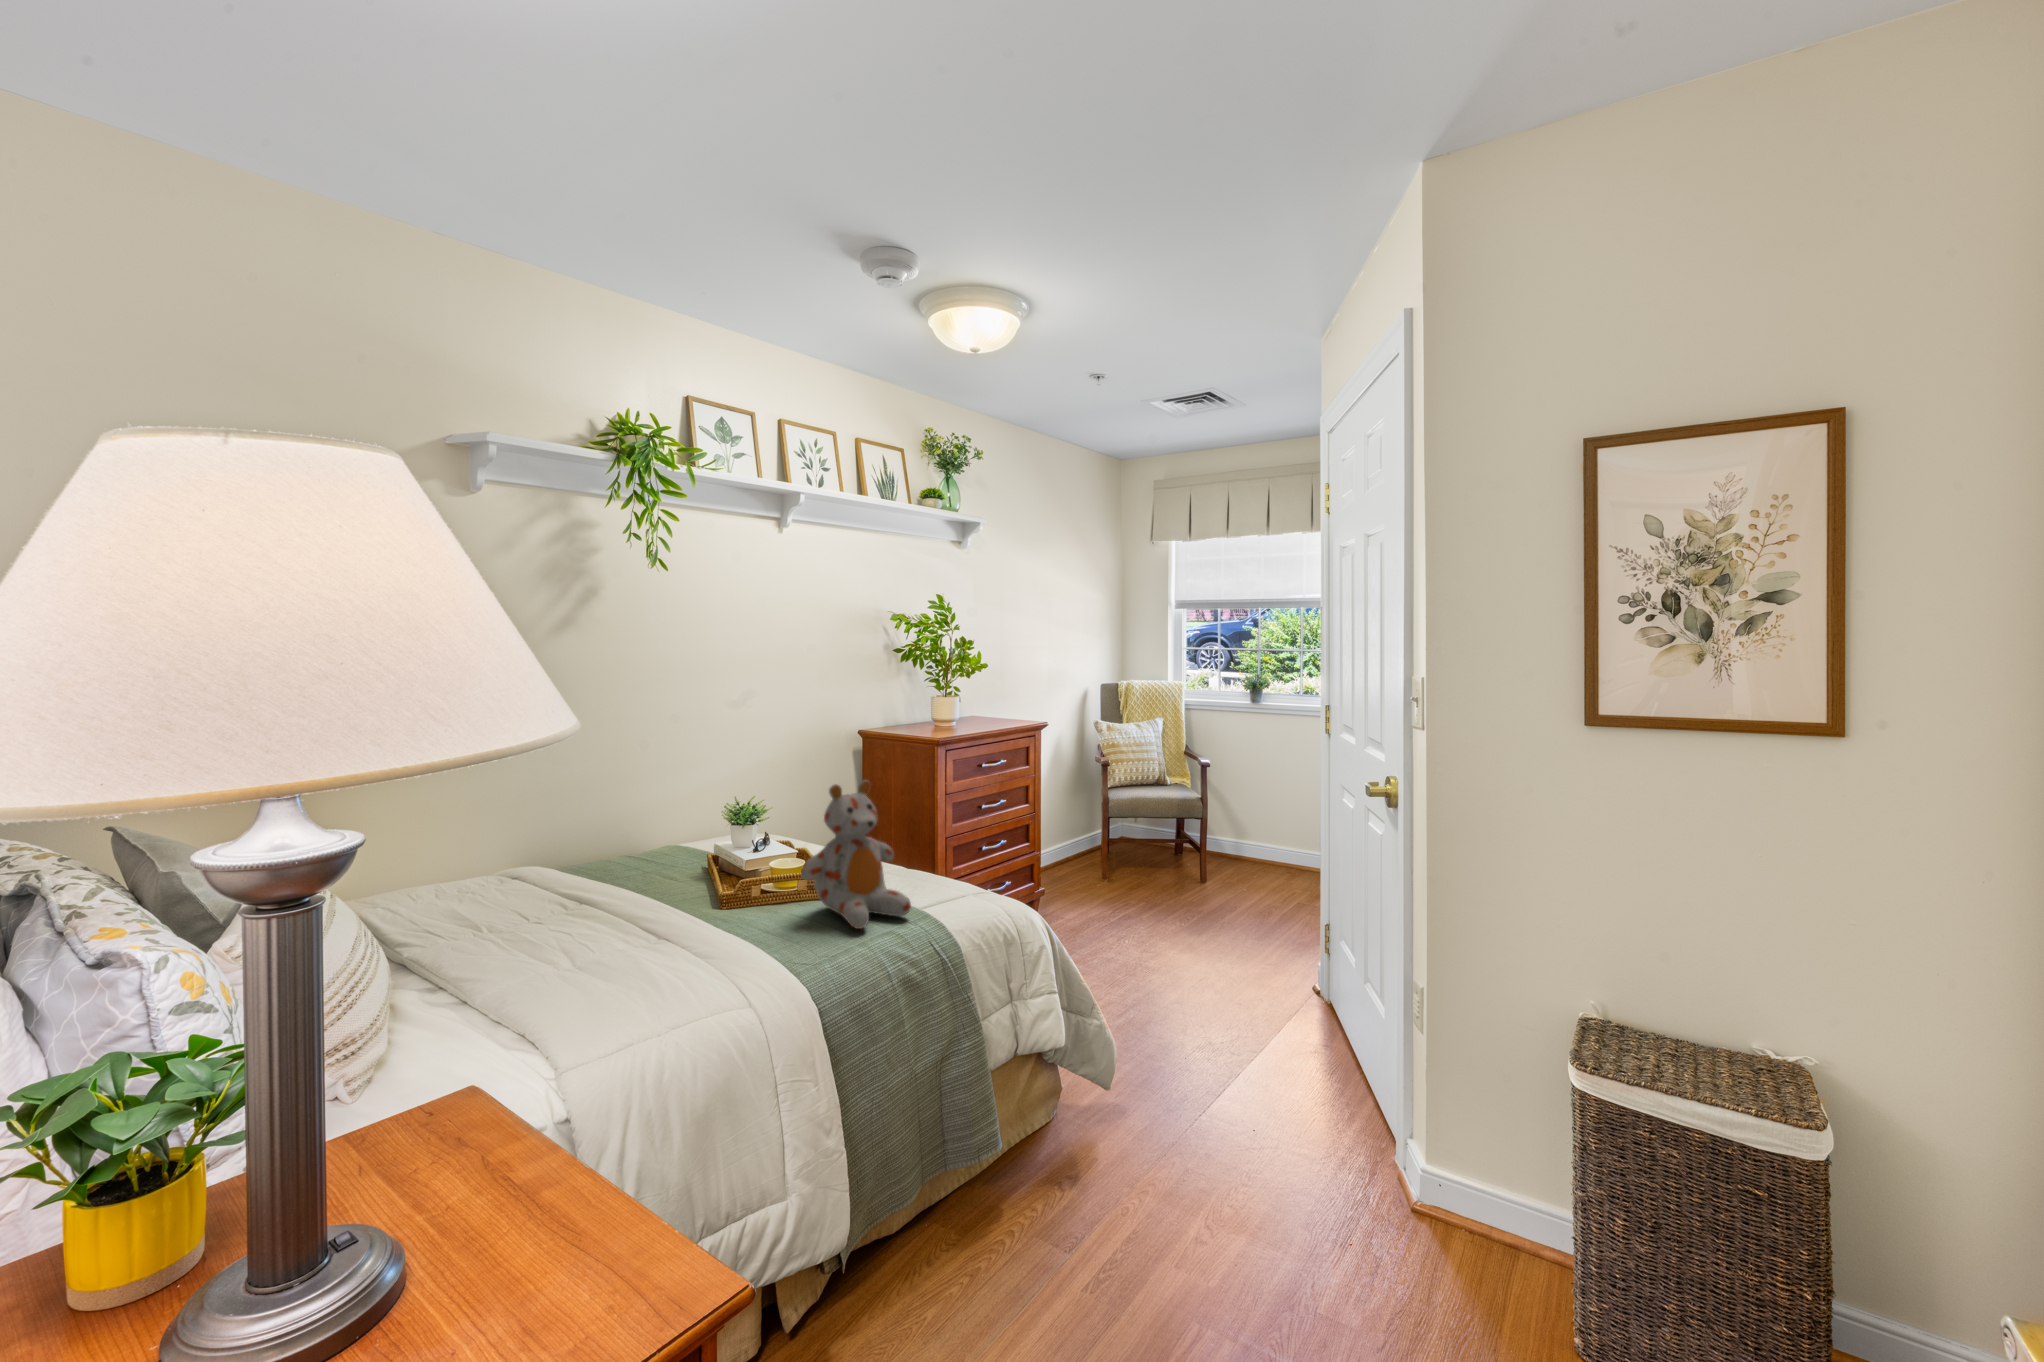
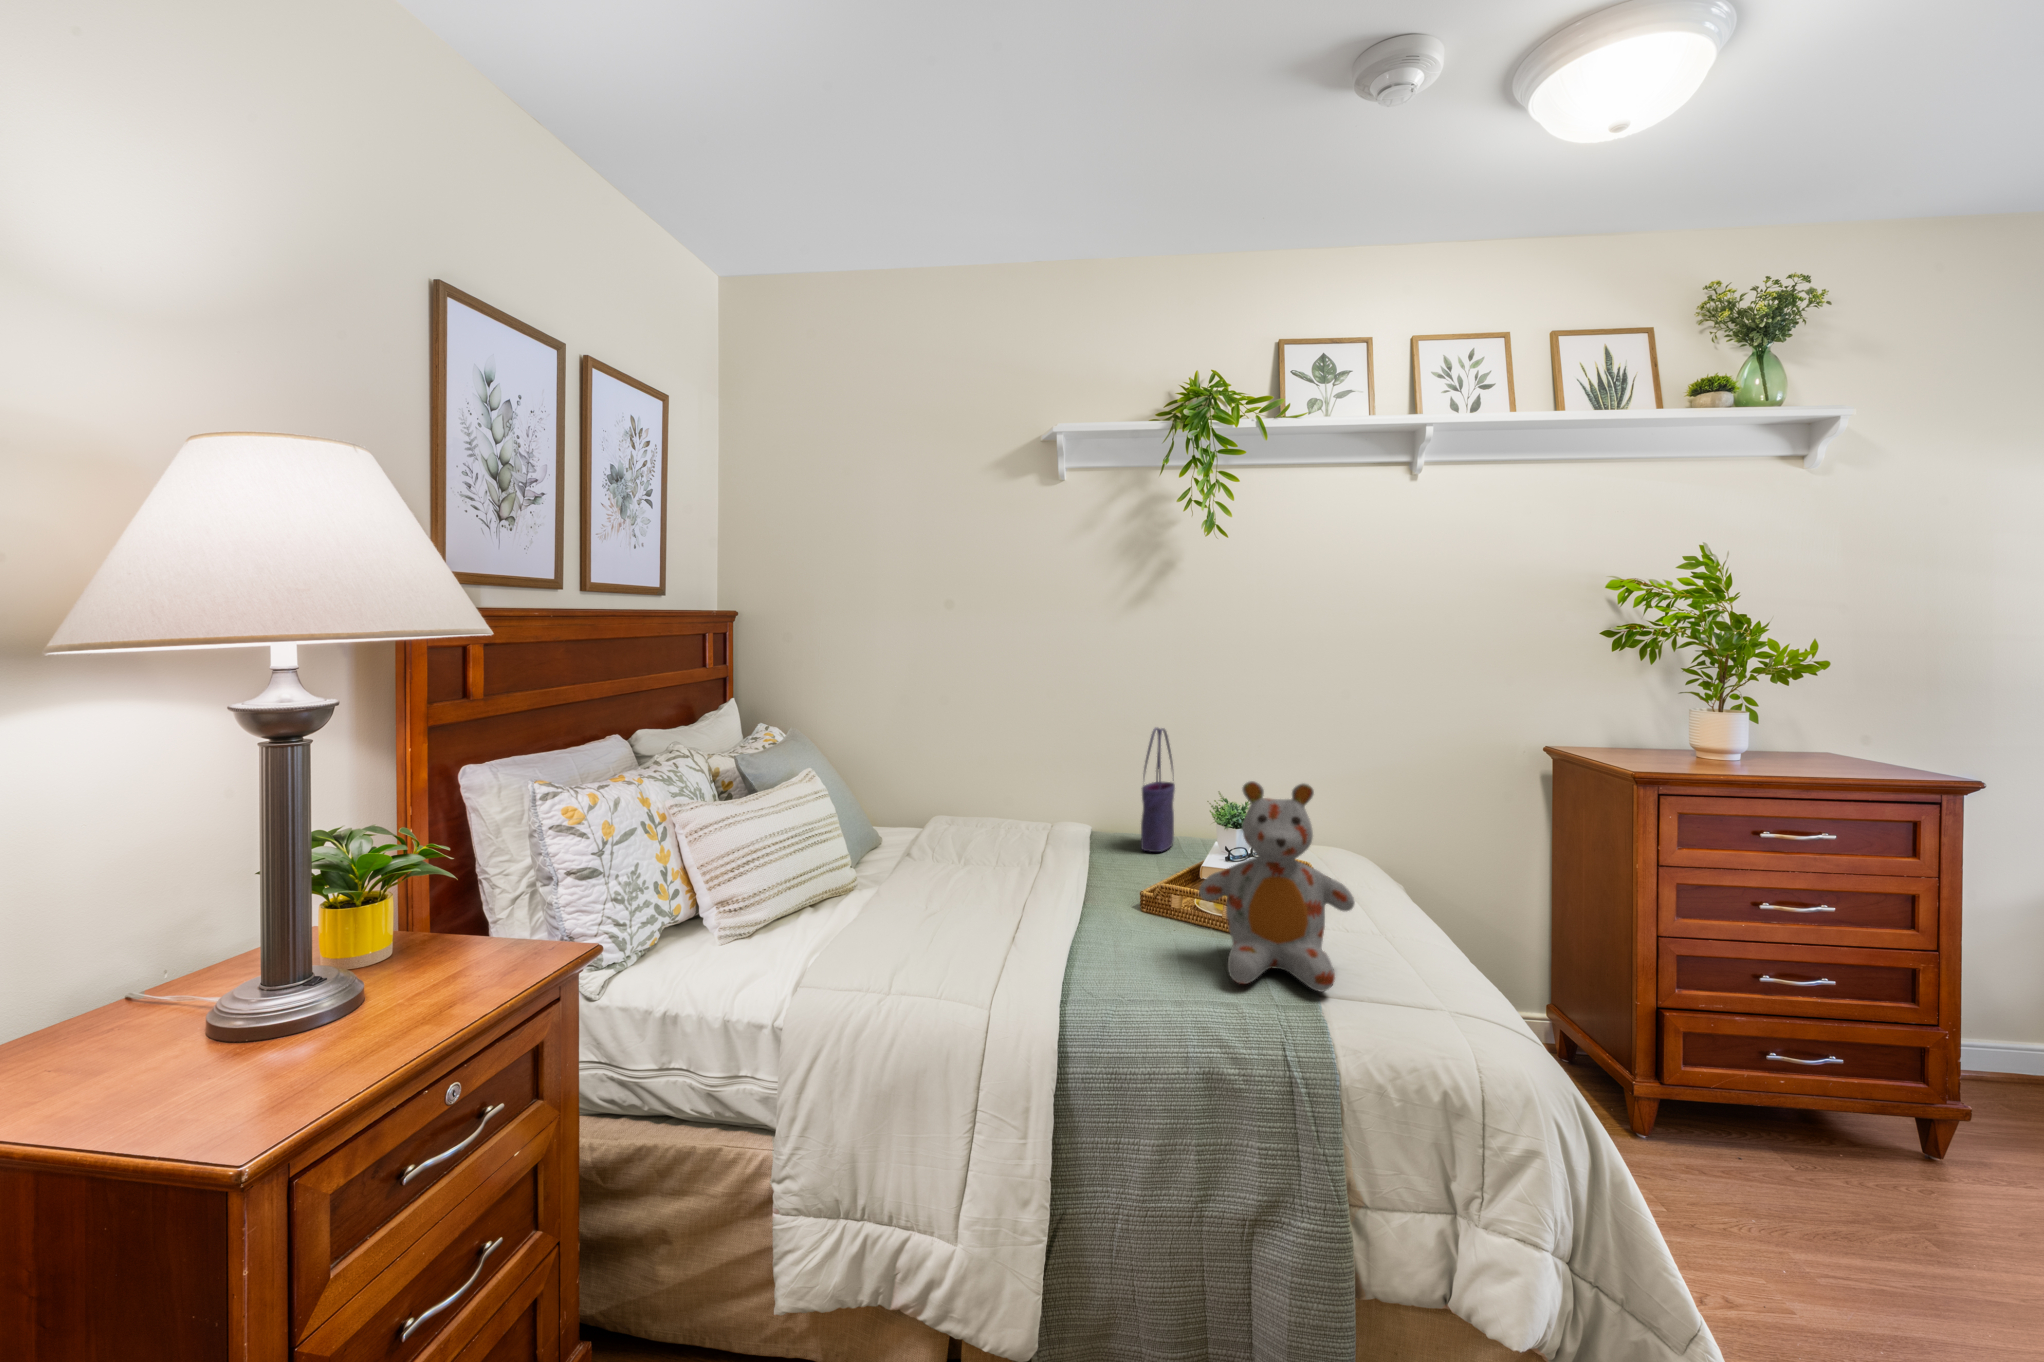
tote bag: none [616,748,645,865] -> present [1141,728,1175,852]

